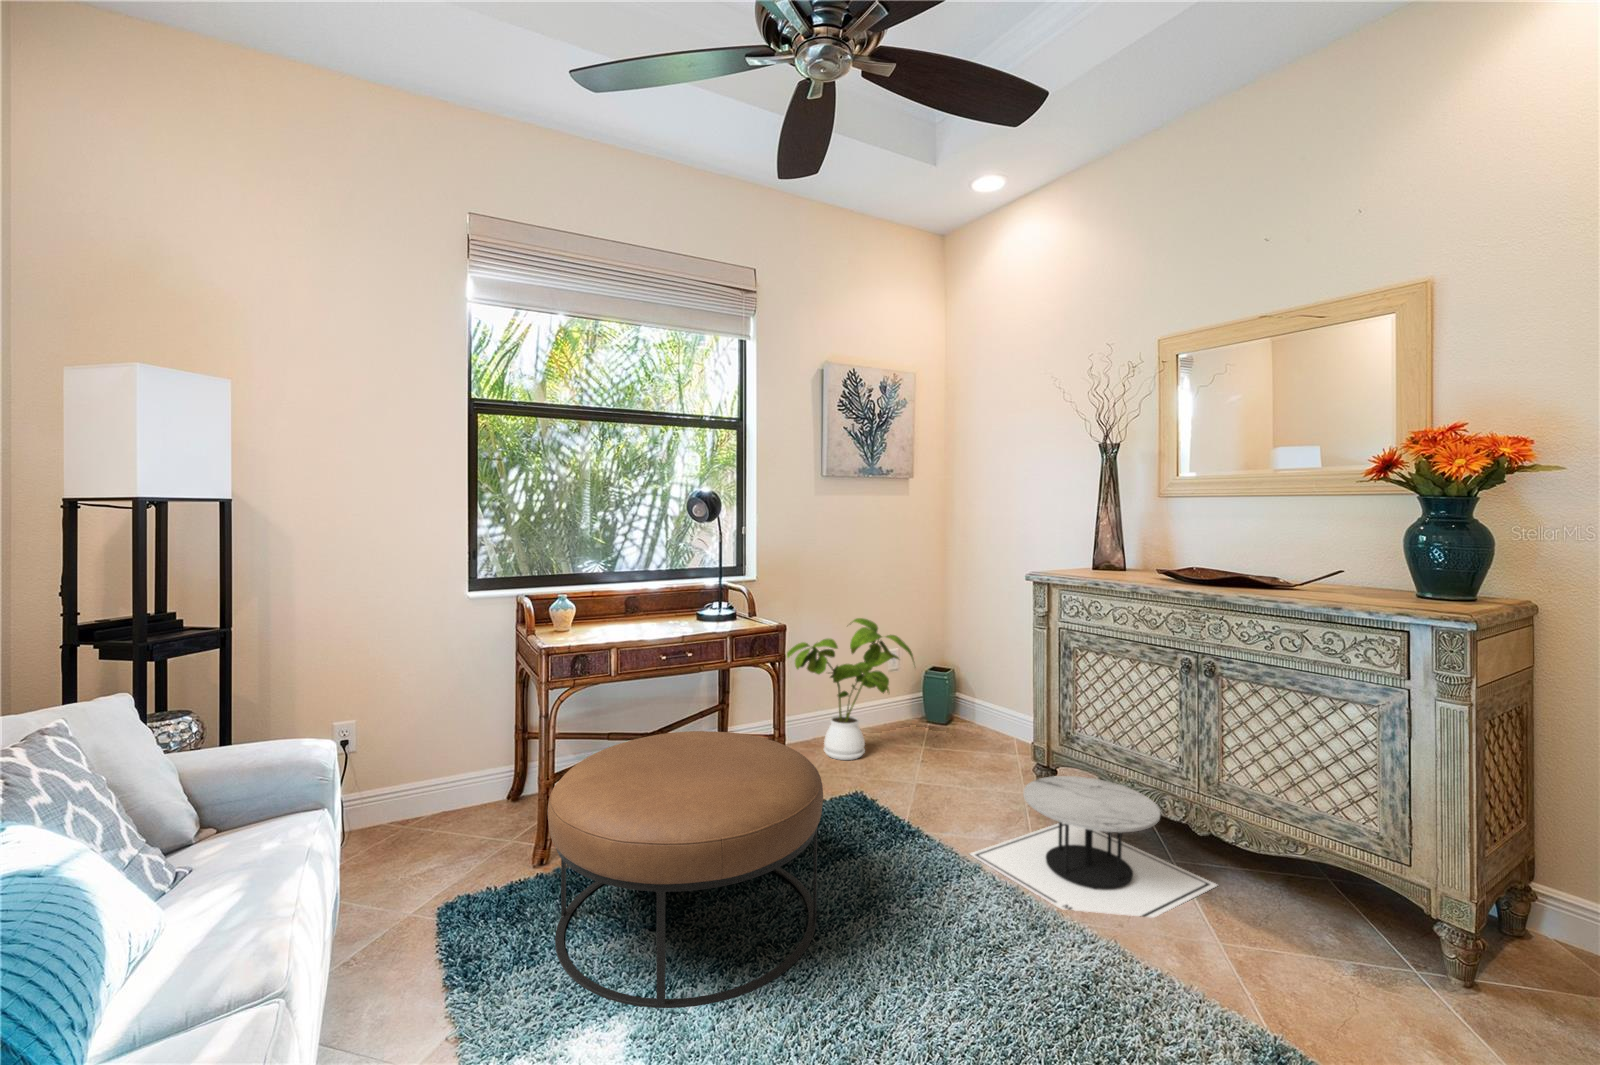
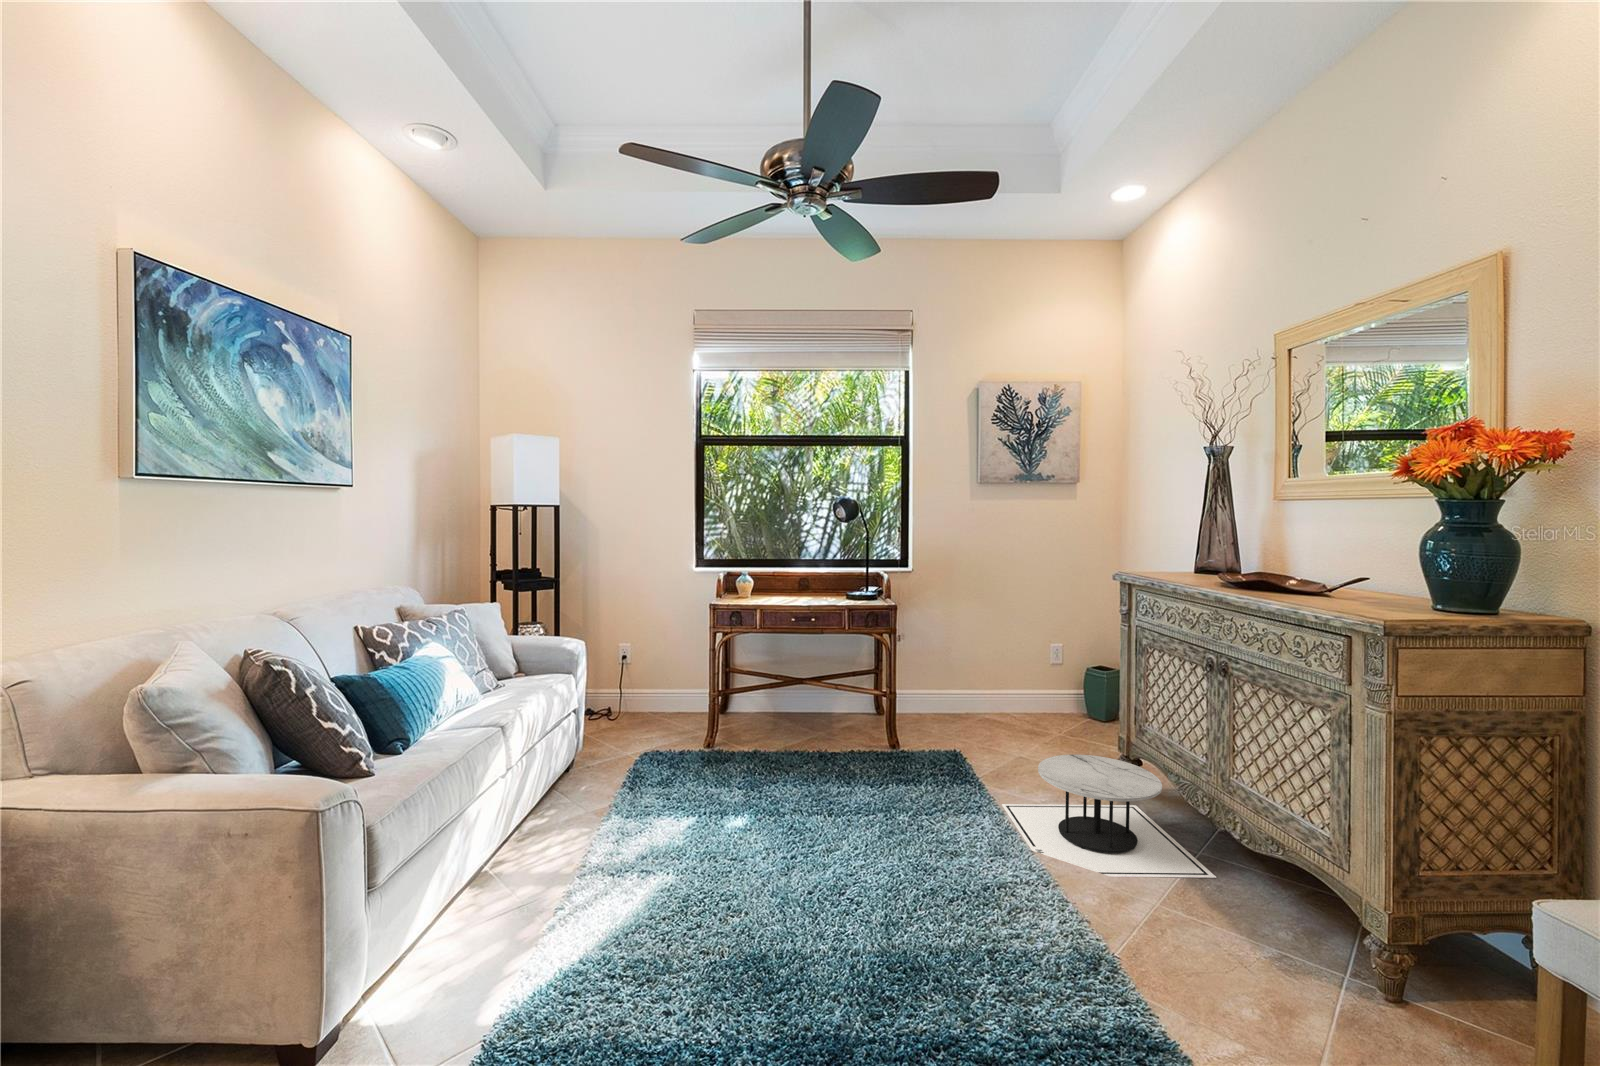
house plant: present [787,618,914,760] -> none [929,607,1044,731]
ottoman: present [548,731,823,1008] -> none [676,670,856,828]

